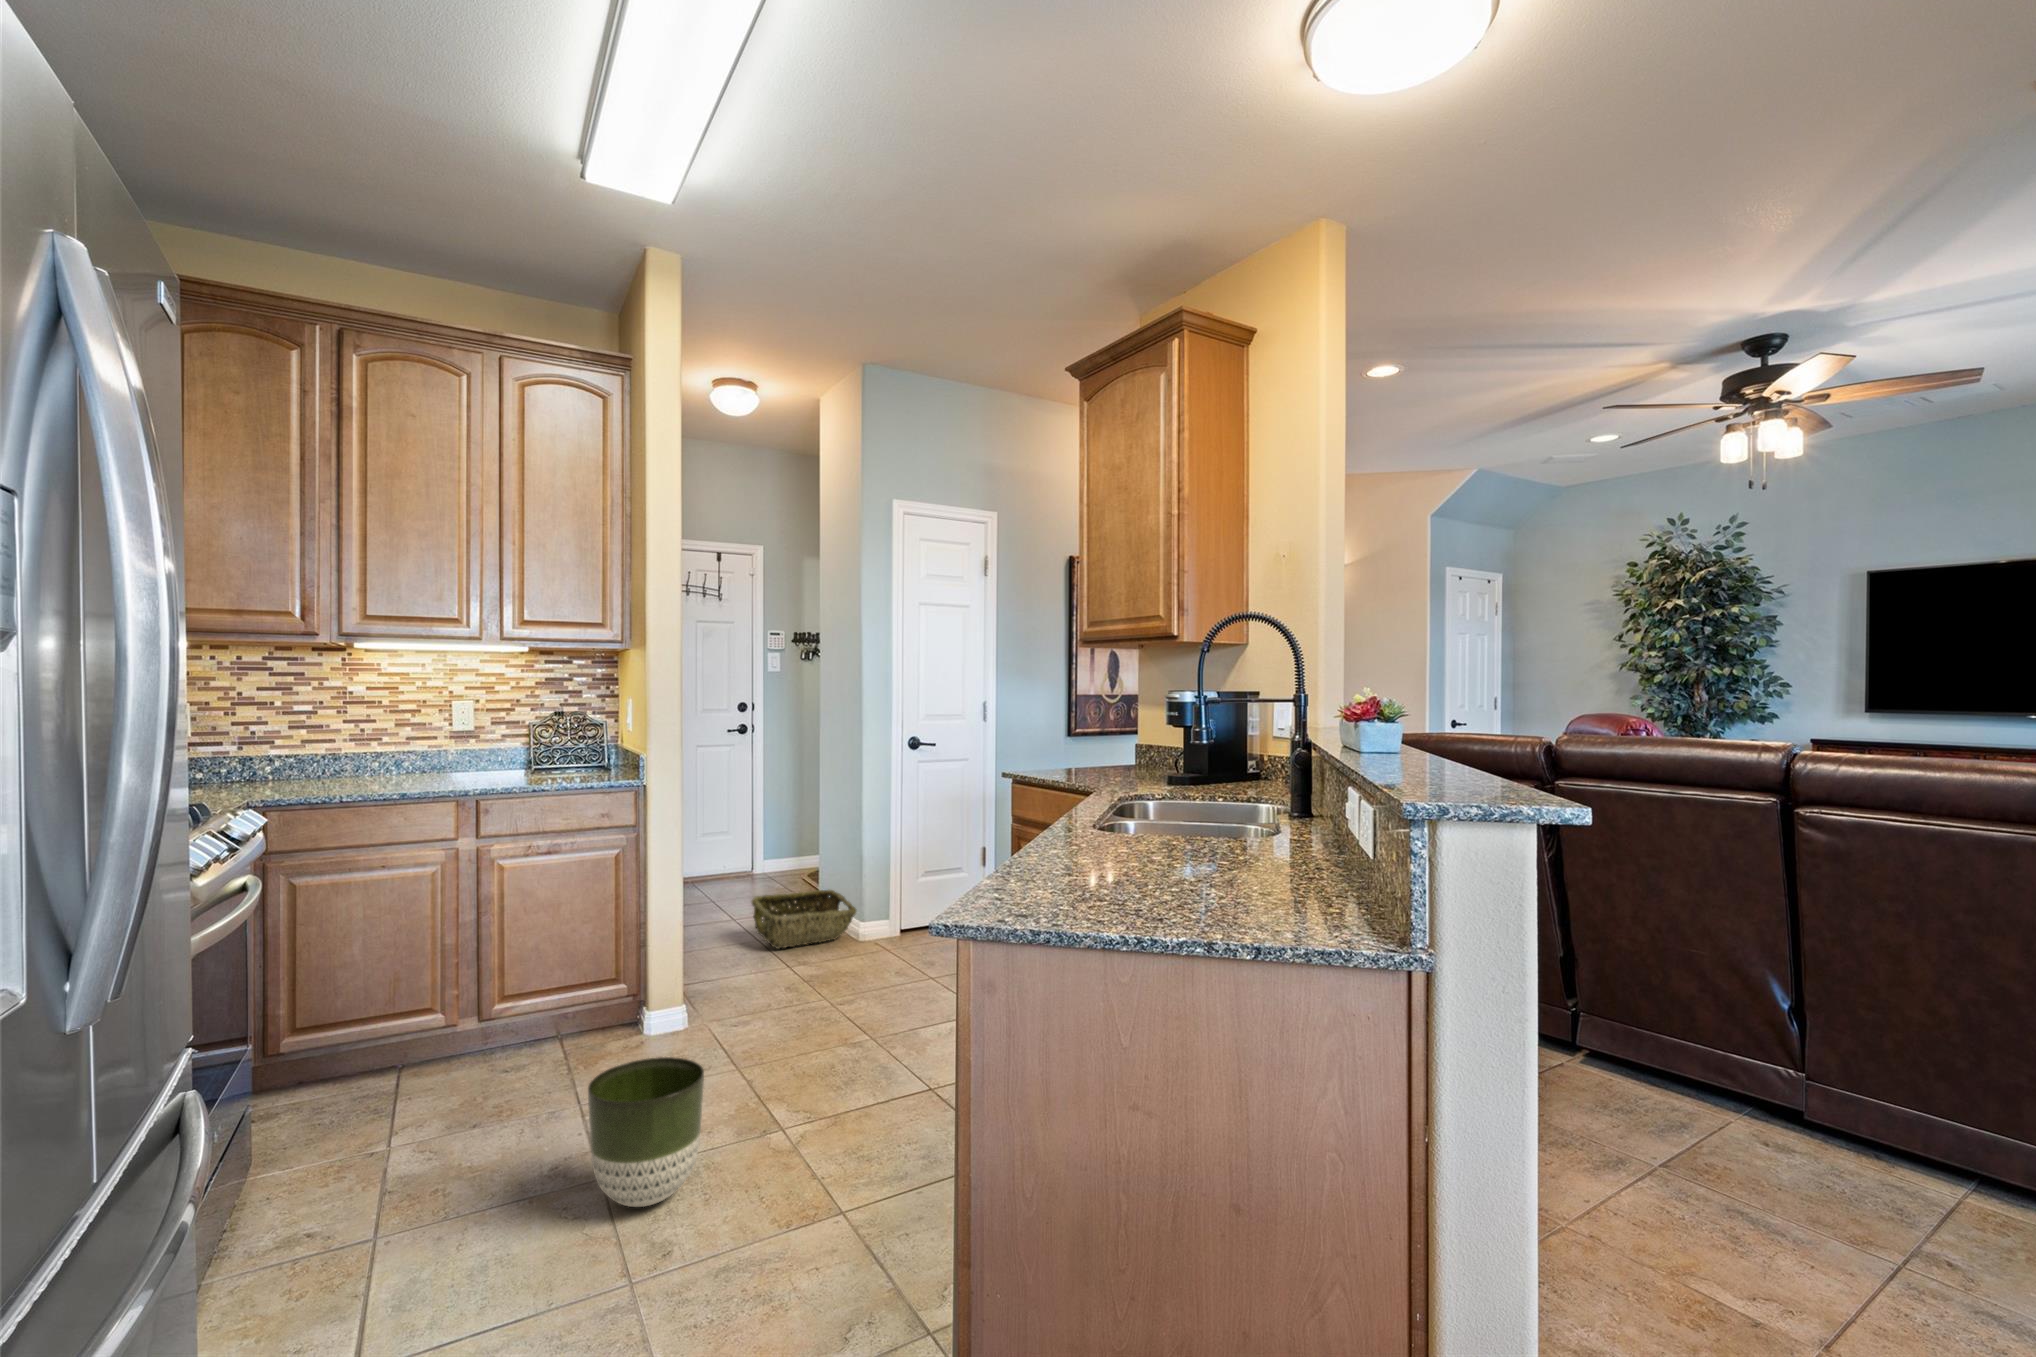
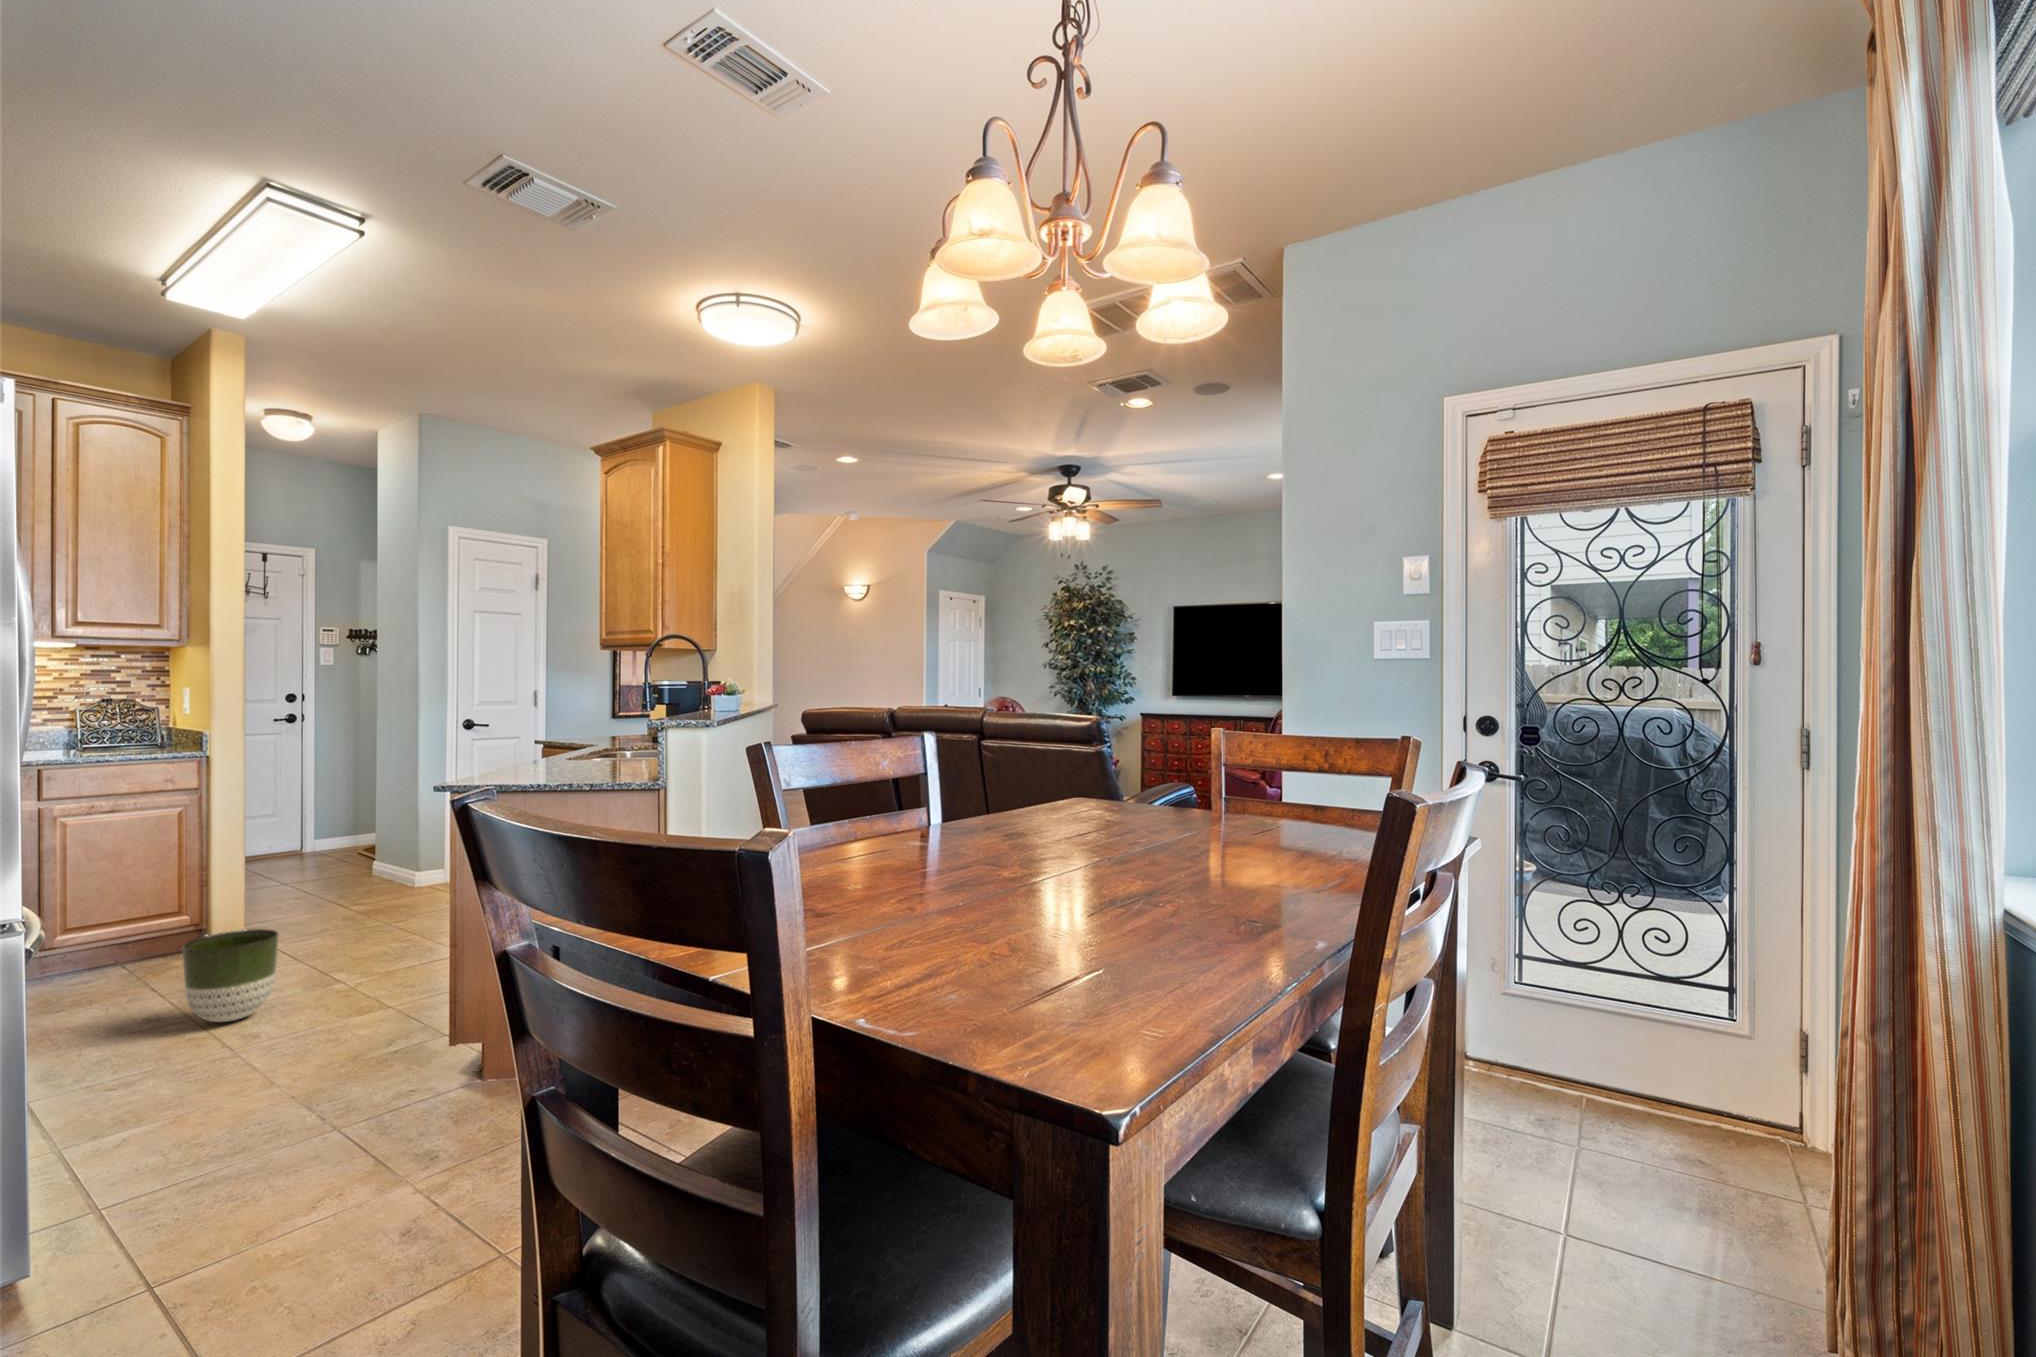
woven basket: present [752,890,856,949] -> none [307,847,412,895]

